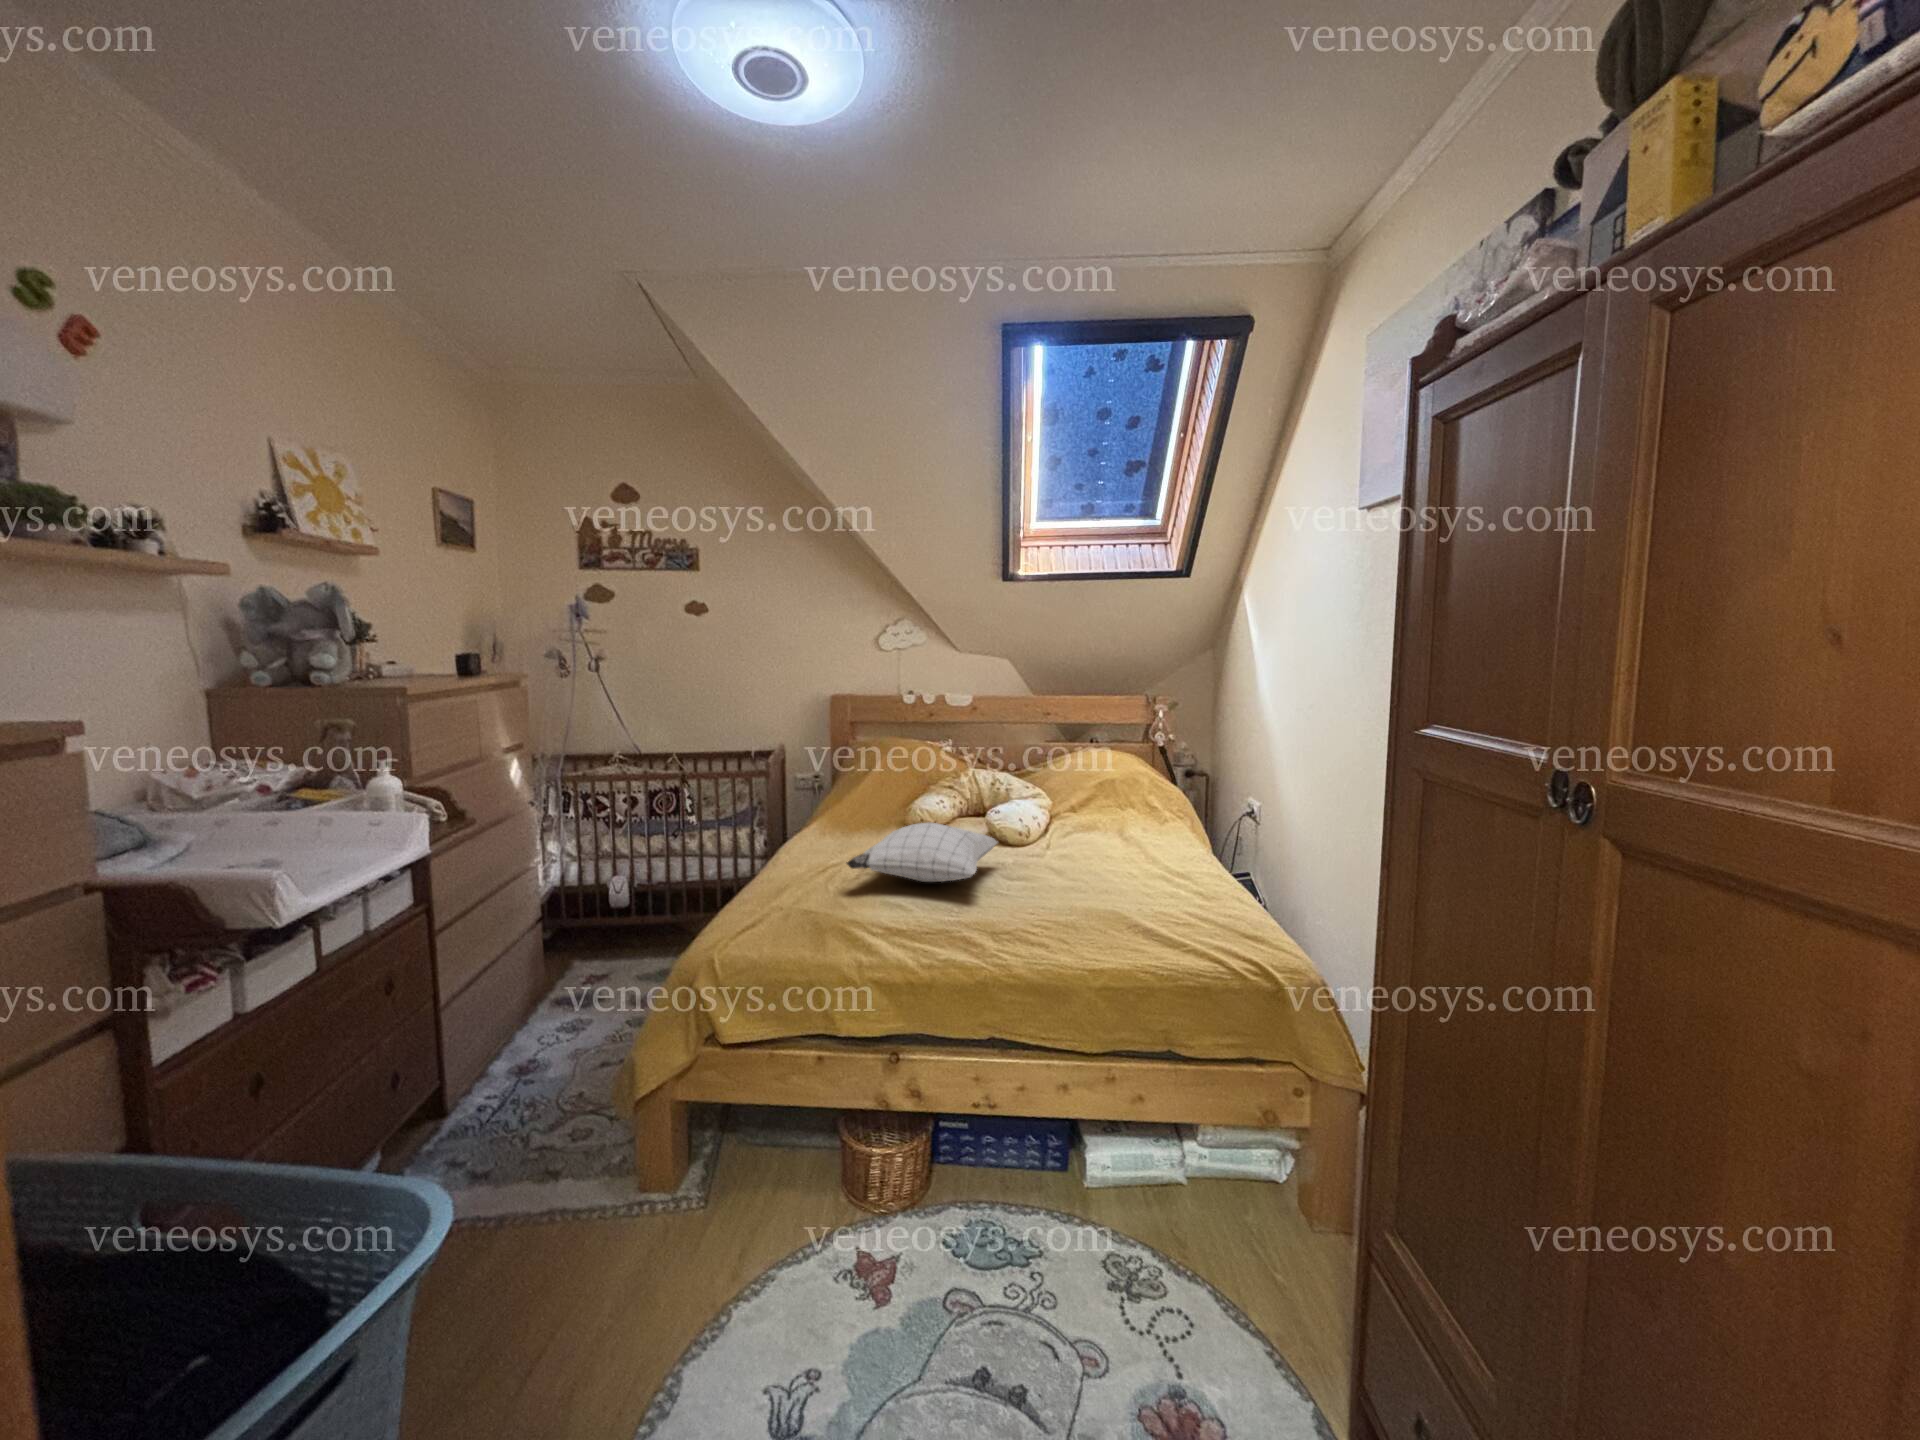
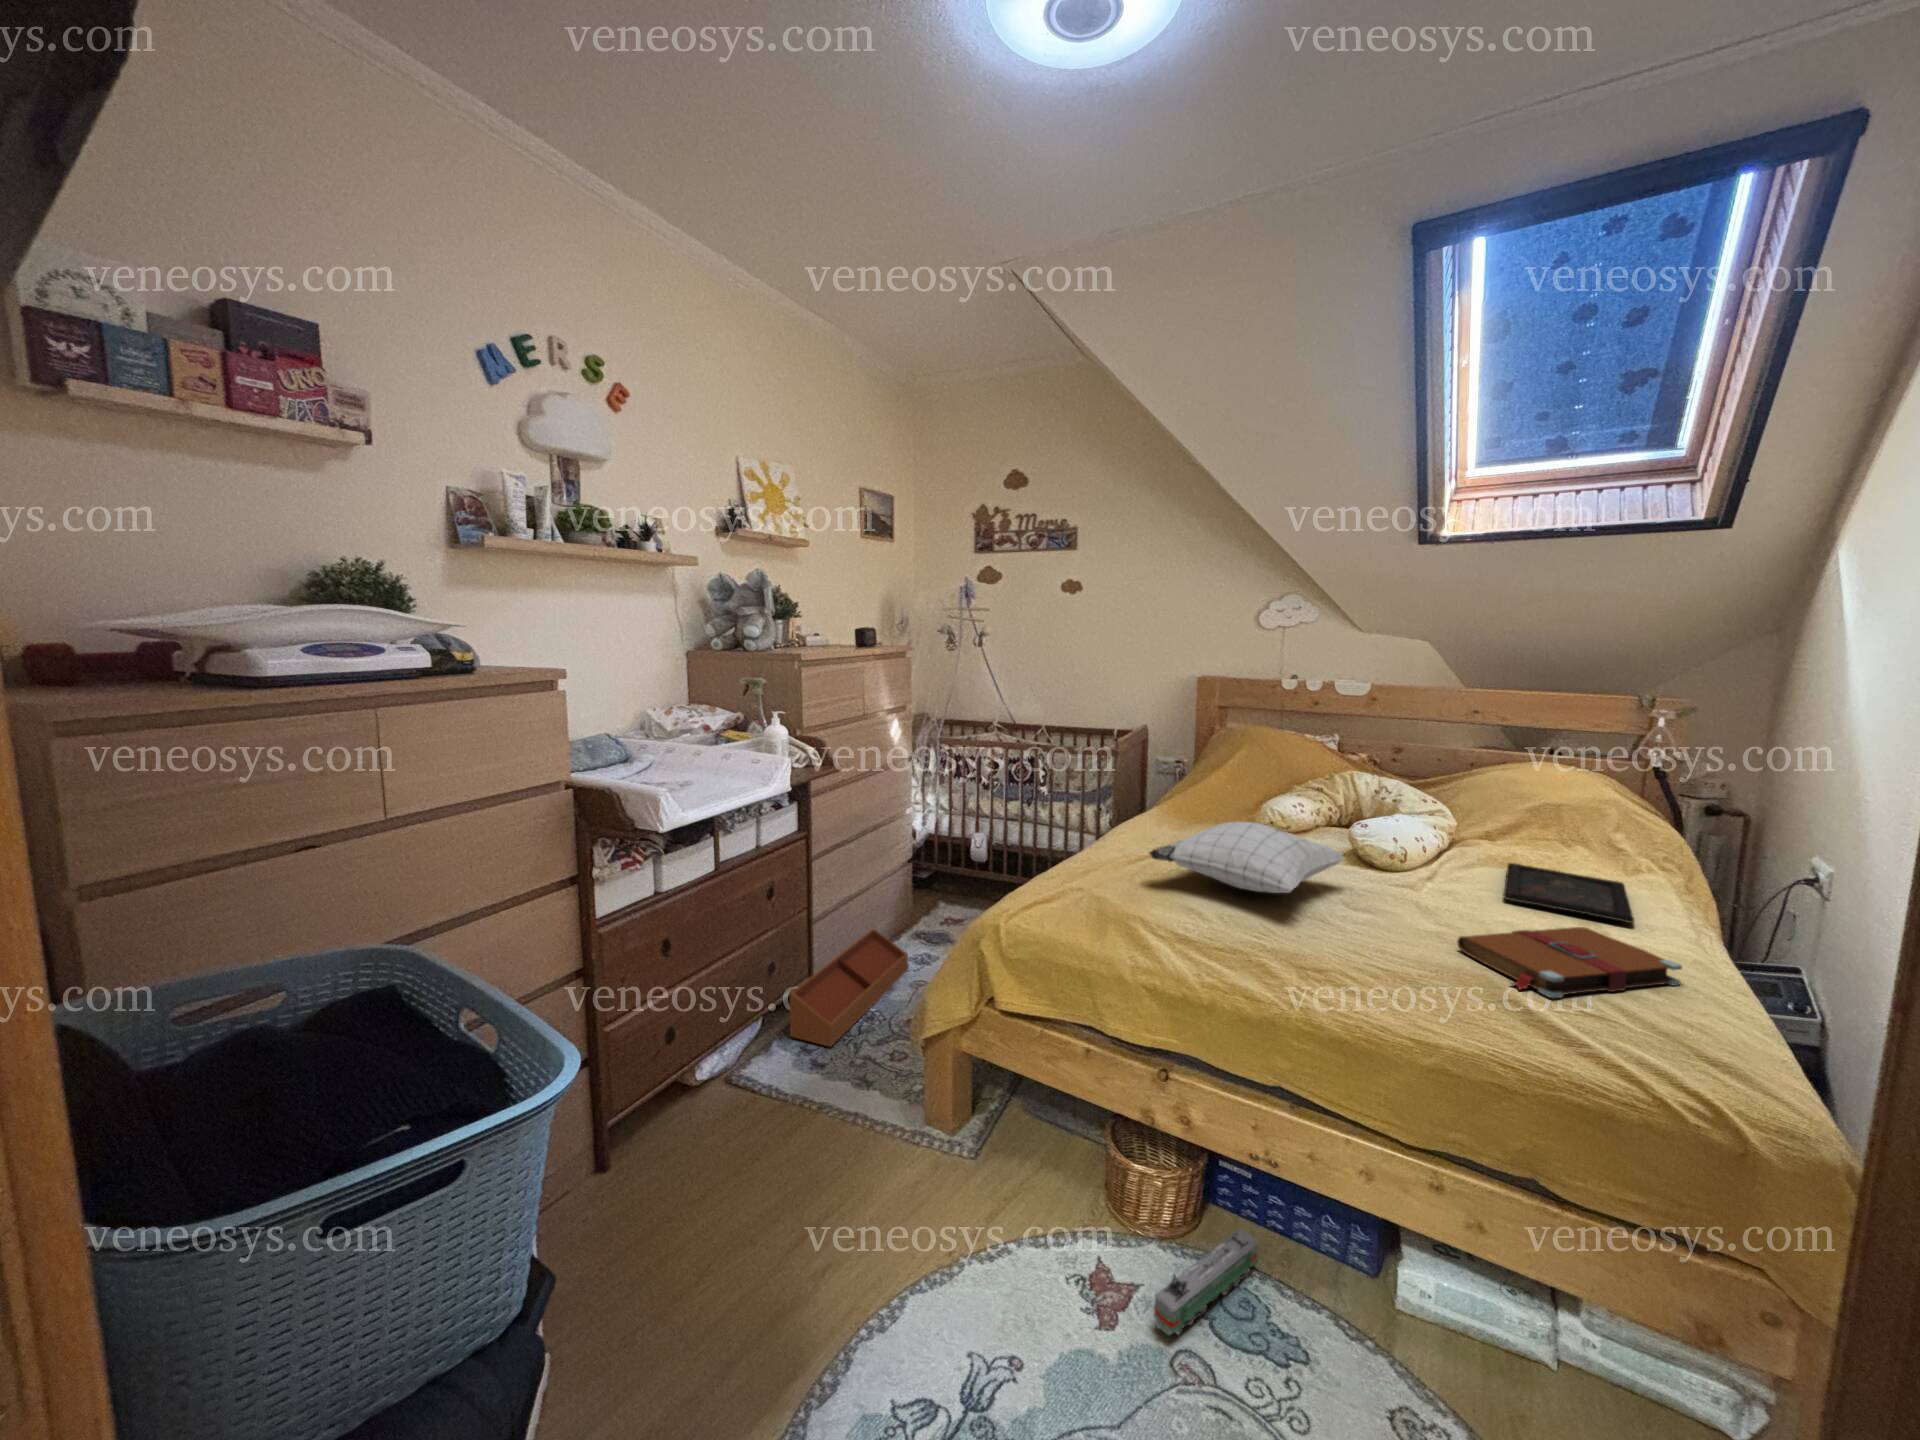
tray: none [1094,829,1176,859] -> present [1504,863,1634,923]
book: none [1088,866,1212,918] -> present [1457,927,1682,998]
storage bin: none [423,1008,563,1164] -> present [789,929,908,1047]
toy train: none [920,1171,985,1284] -> present [1154,1229,1258,1336]

